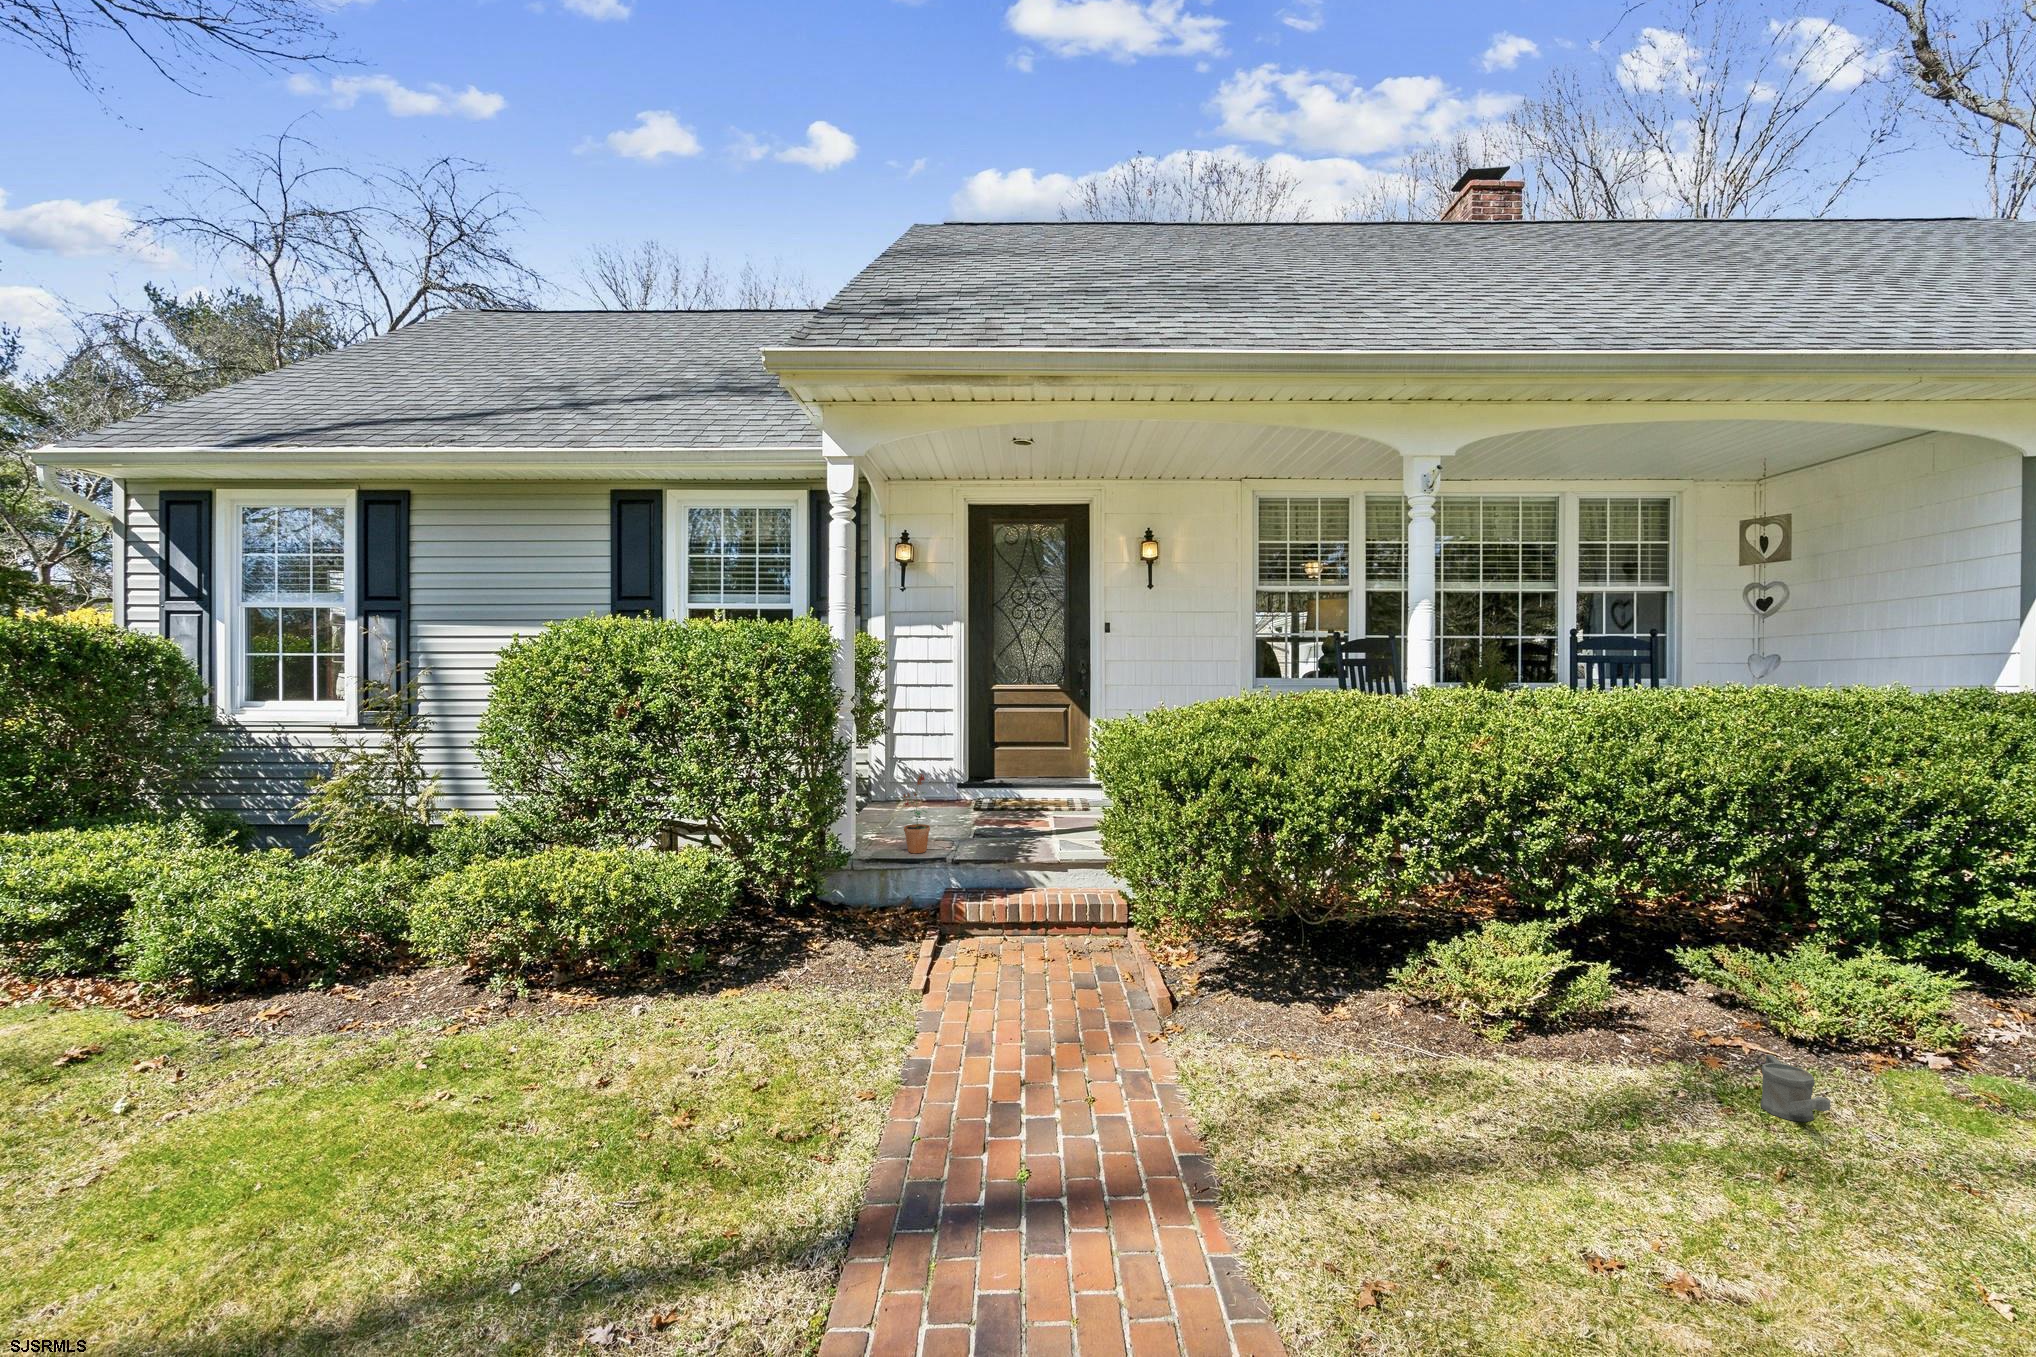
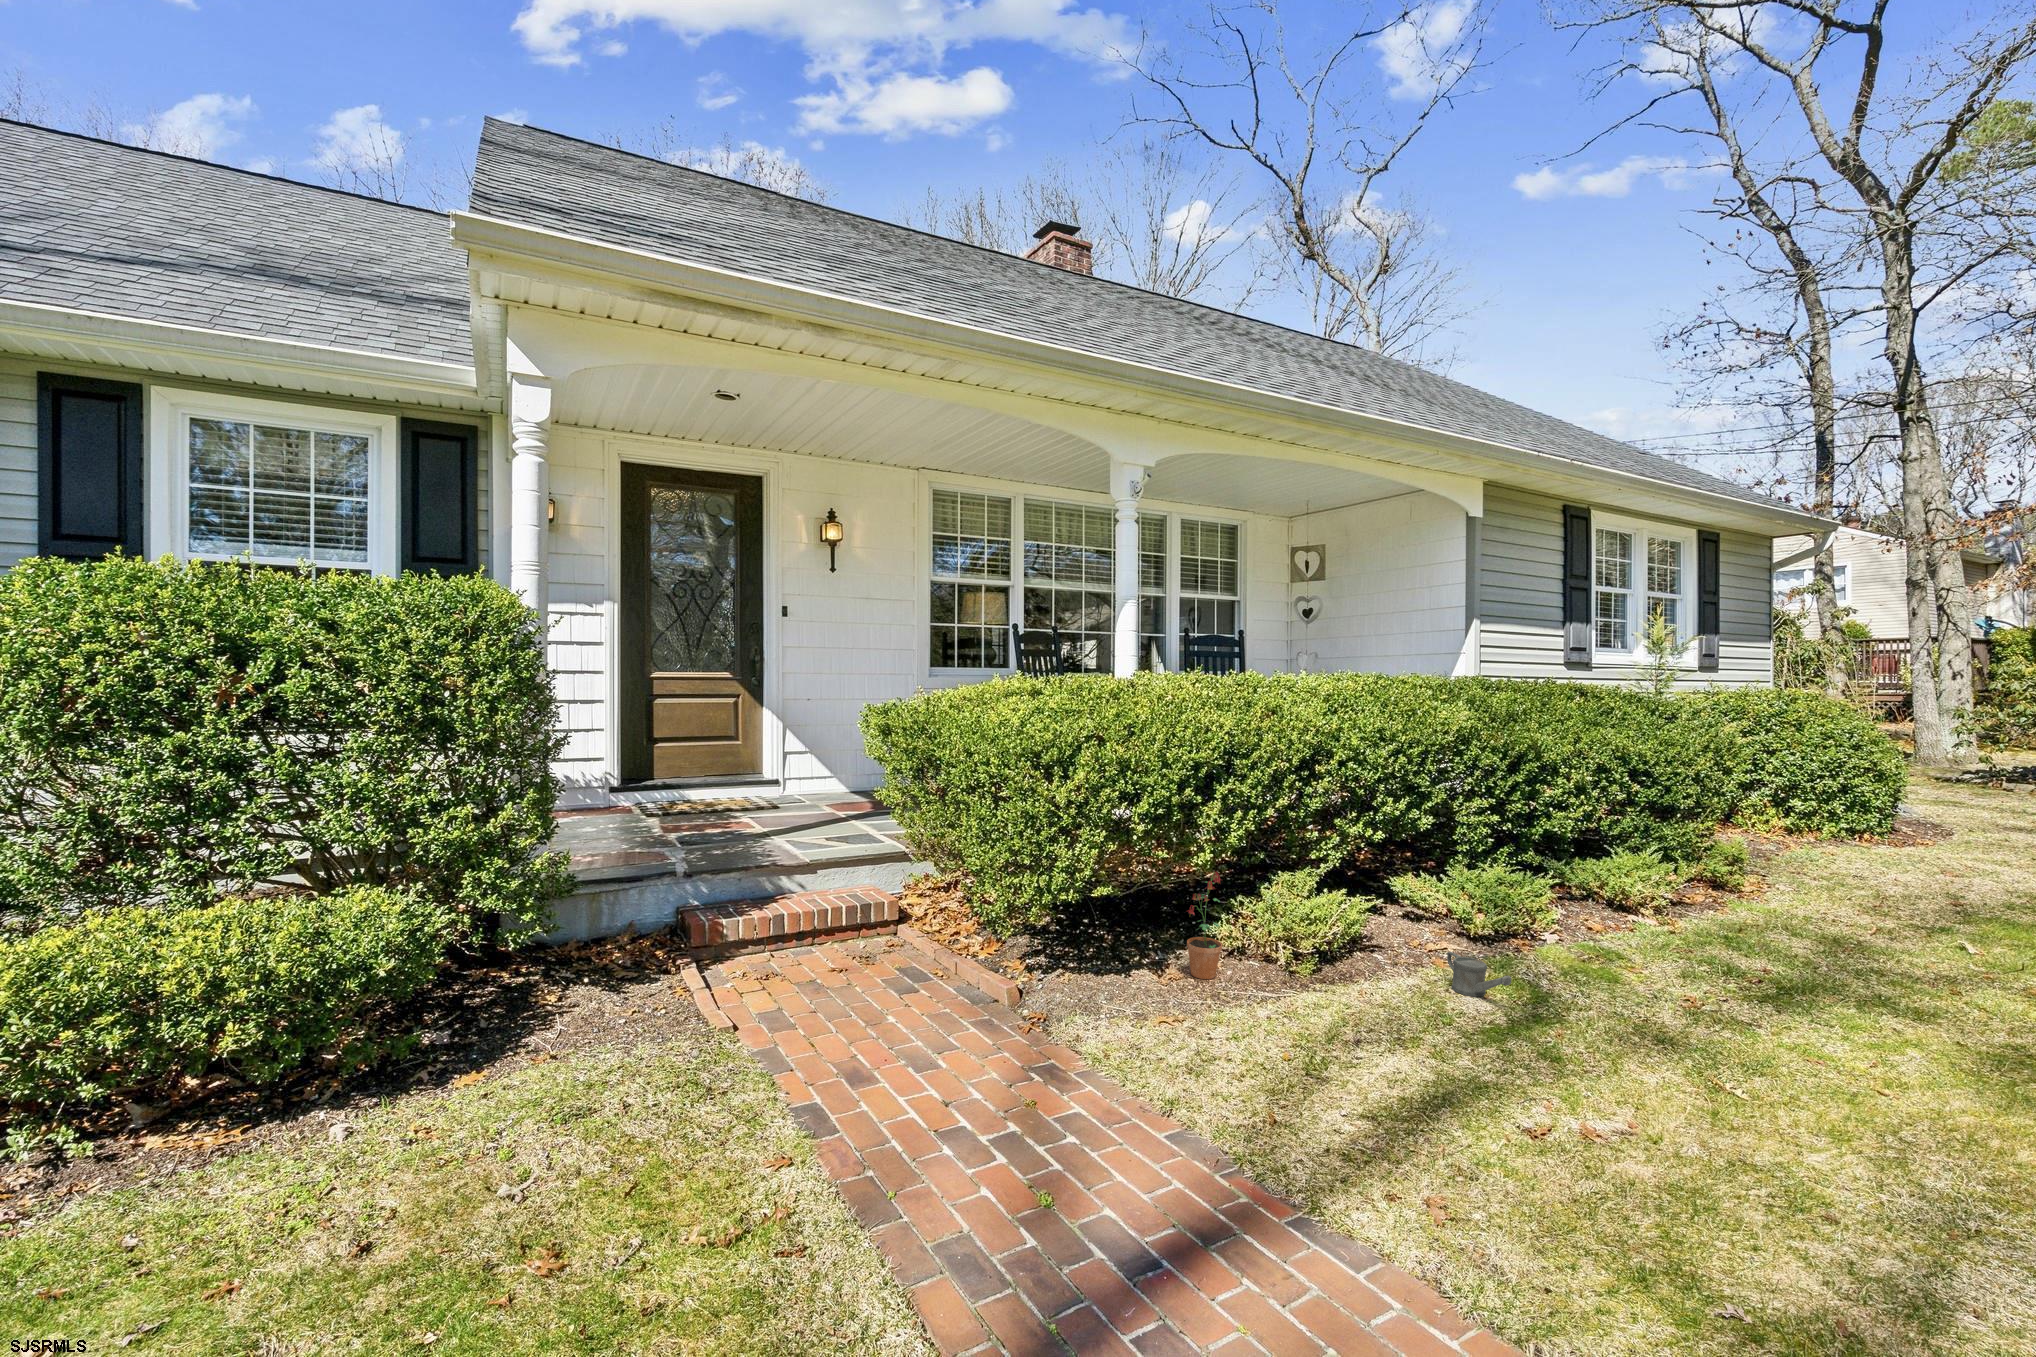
potted plant: present [903,774,930,853] -> present [1187,872,1222,979]

